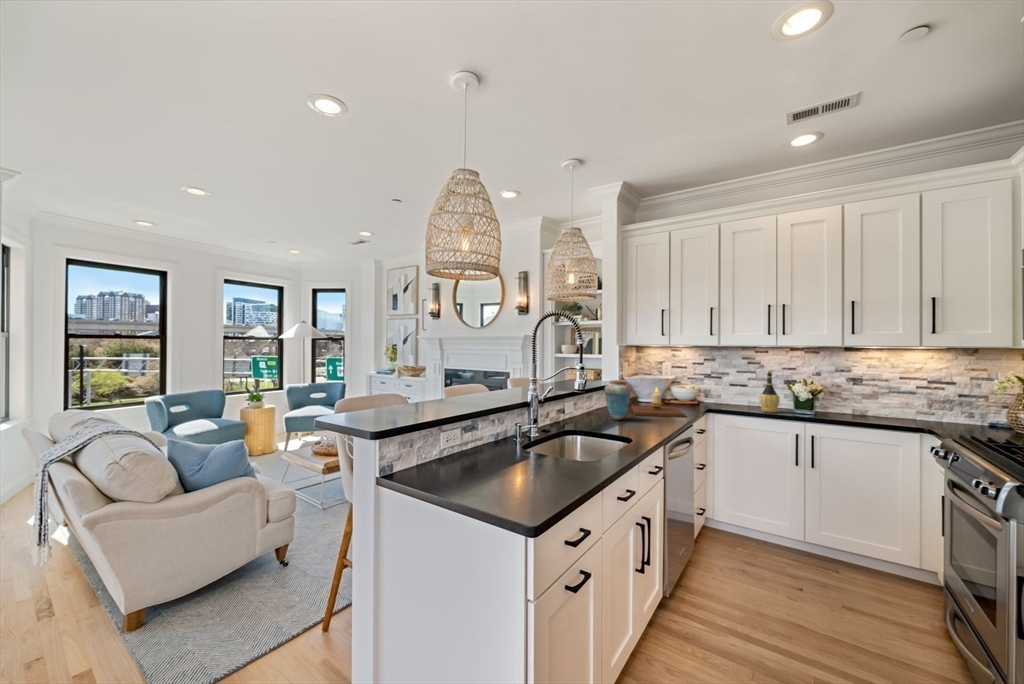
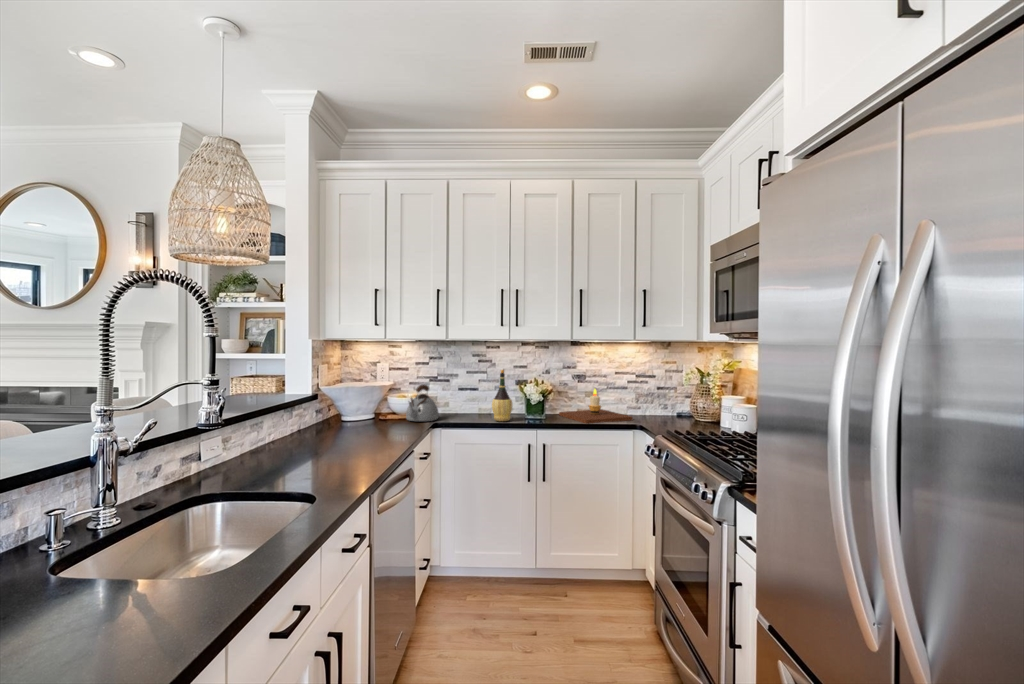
kettle: none [686,379,712,407] -> present [406,385,439,421]
vase: present [605,380,631,420] -> none [282,395,326,459]
candle: present [631,388,685,417] -> present [559,389,633,424]

